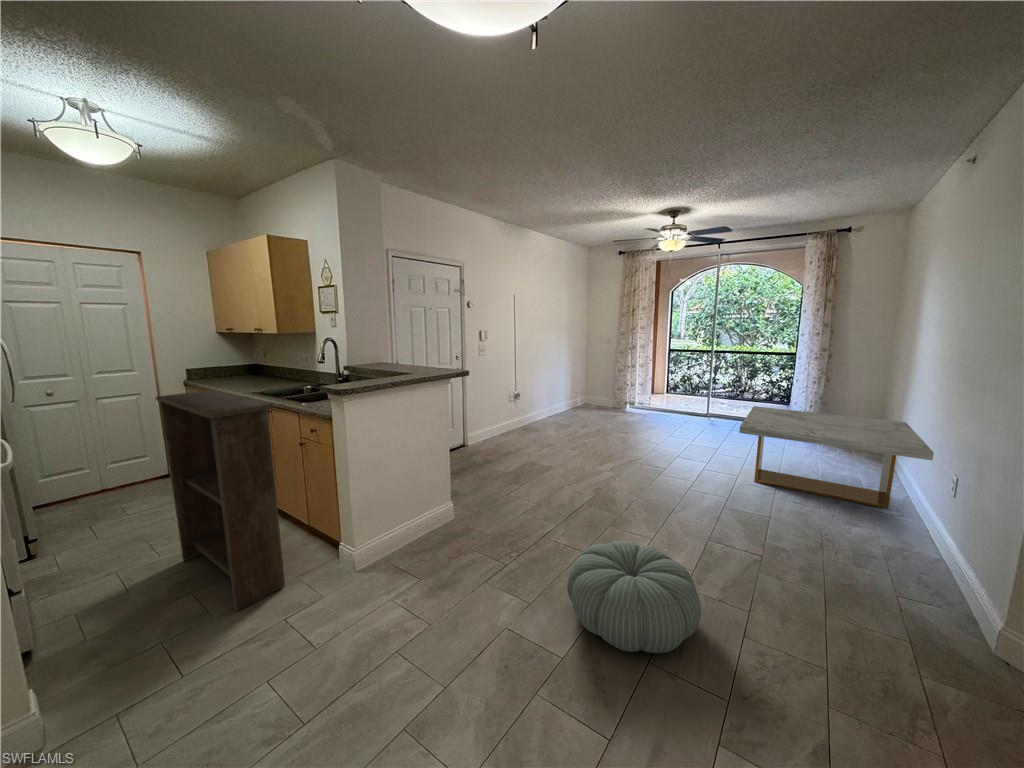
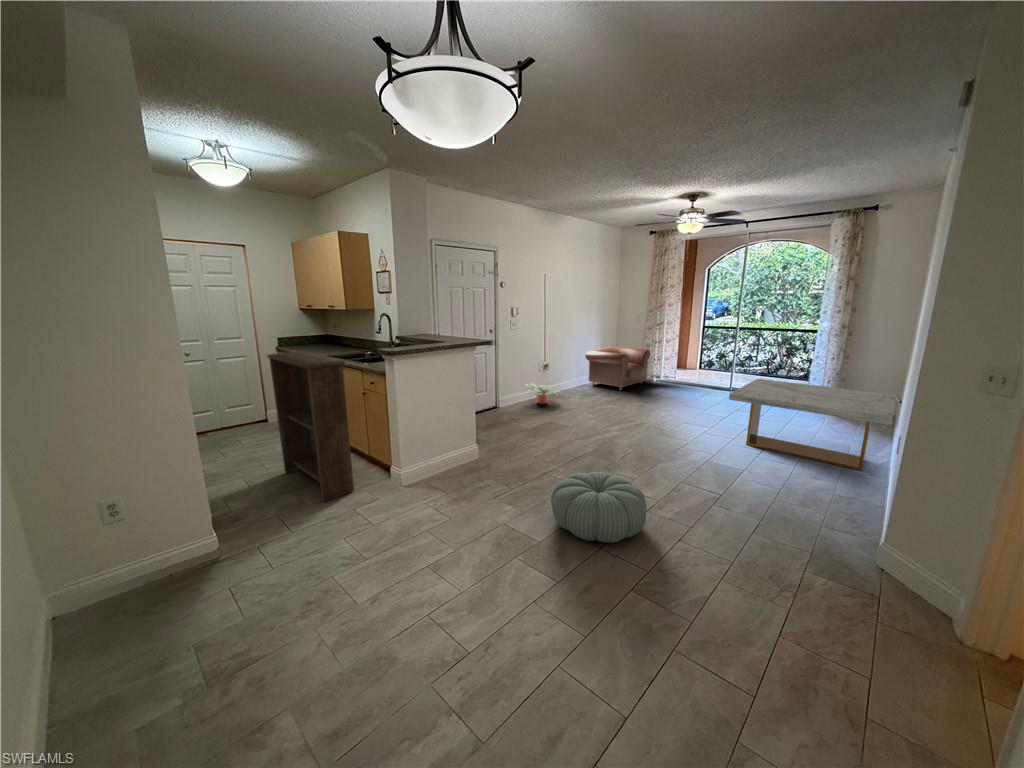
armchair: none [557,372,624,419] -> present [585,347,650,390]
potted plant: none [496,414,538,439] -> present [526,384,557,404]

